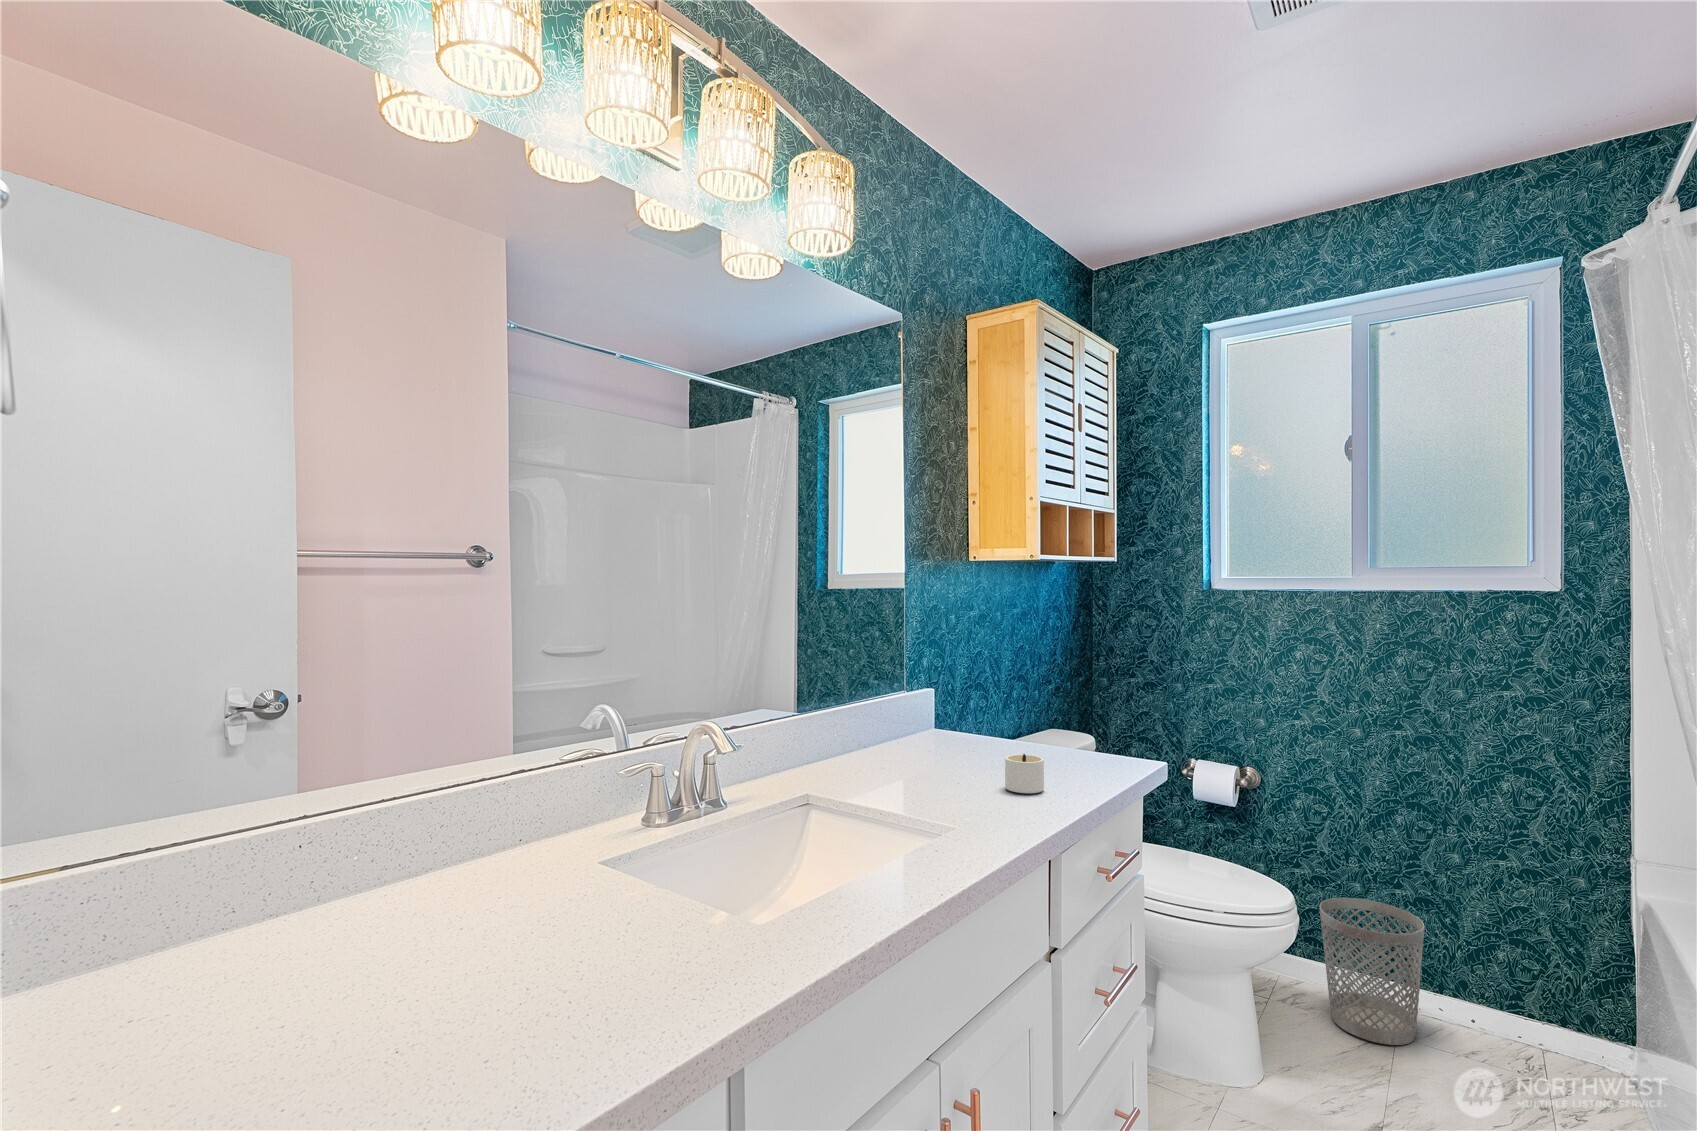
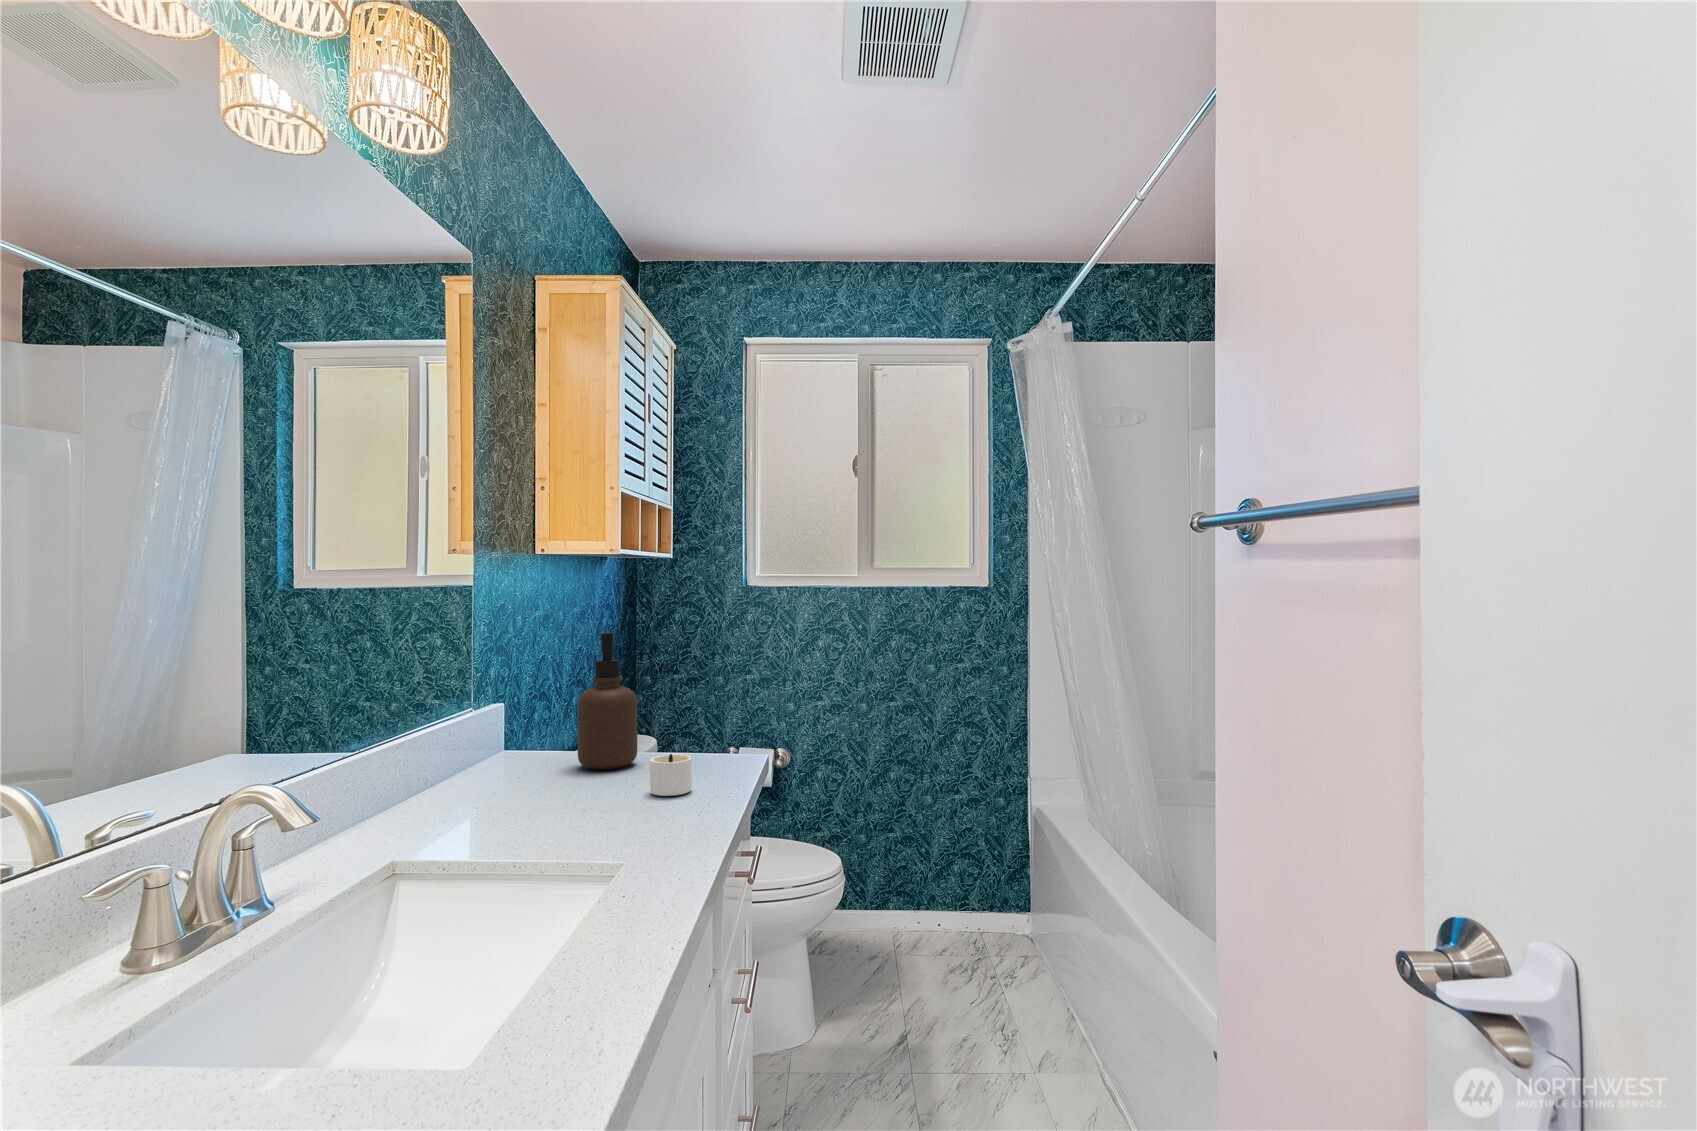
soap dispenser: none [969,636,1022,760] -> present [577,633,637,769]
wastebasket: present [1320,898,1425,1045] -> none [841,848,915,965]

